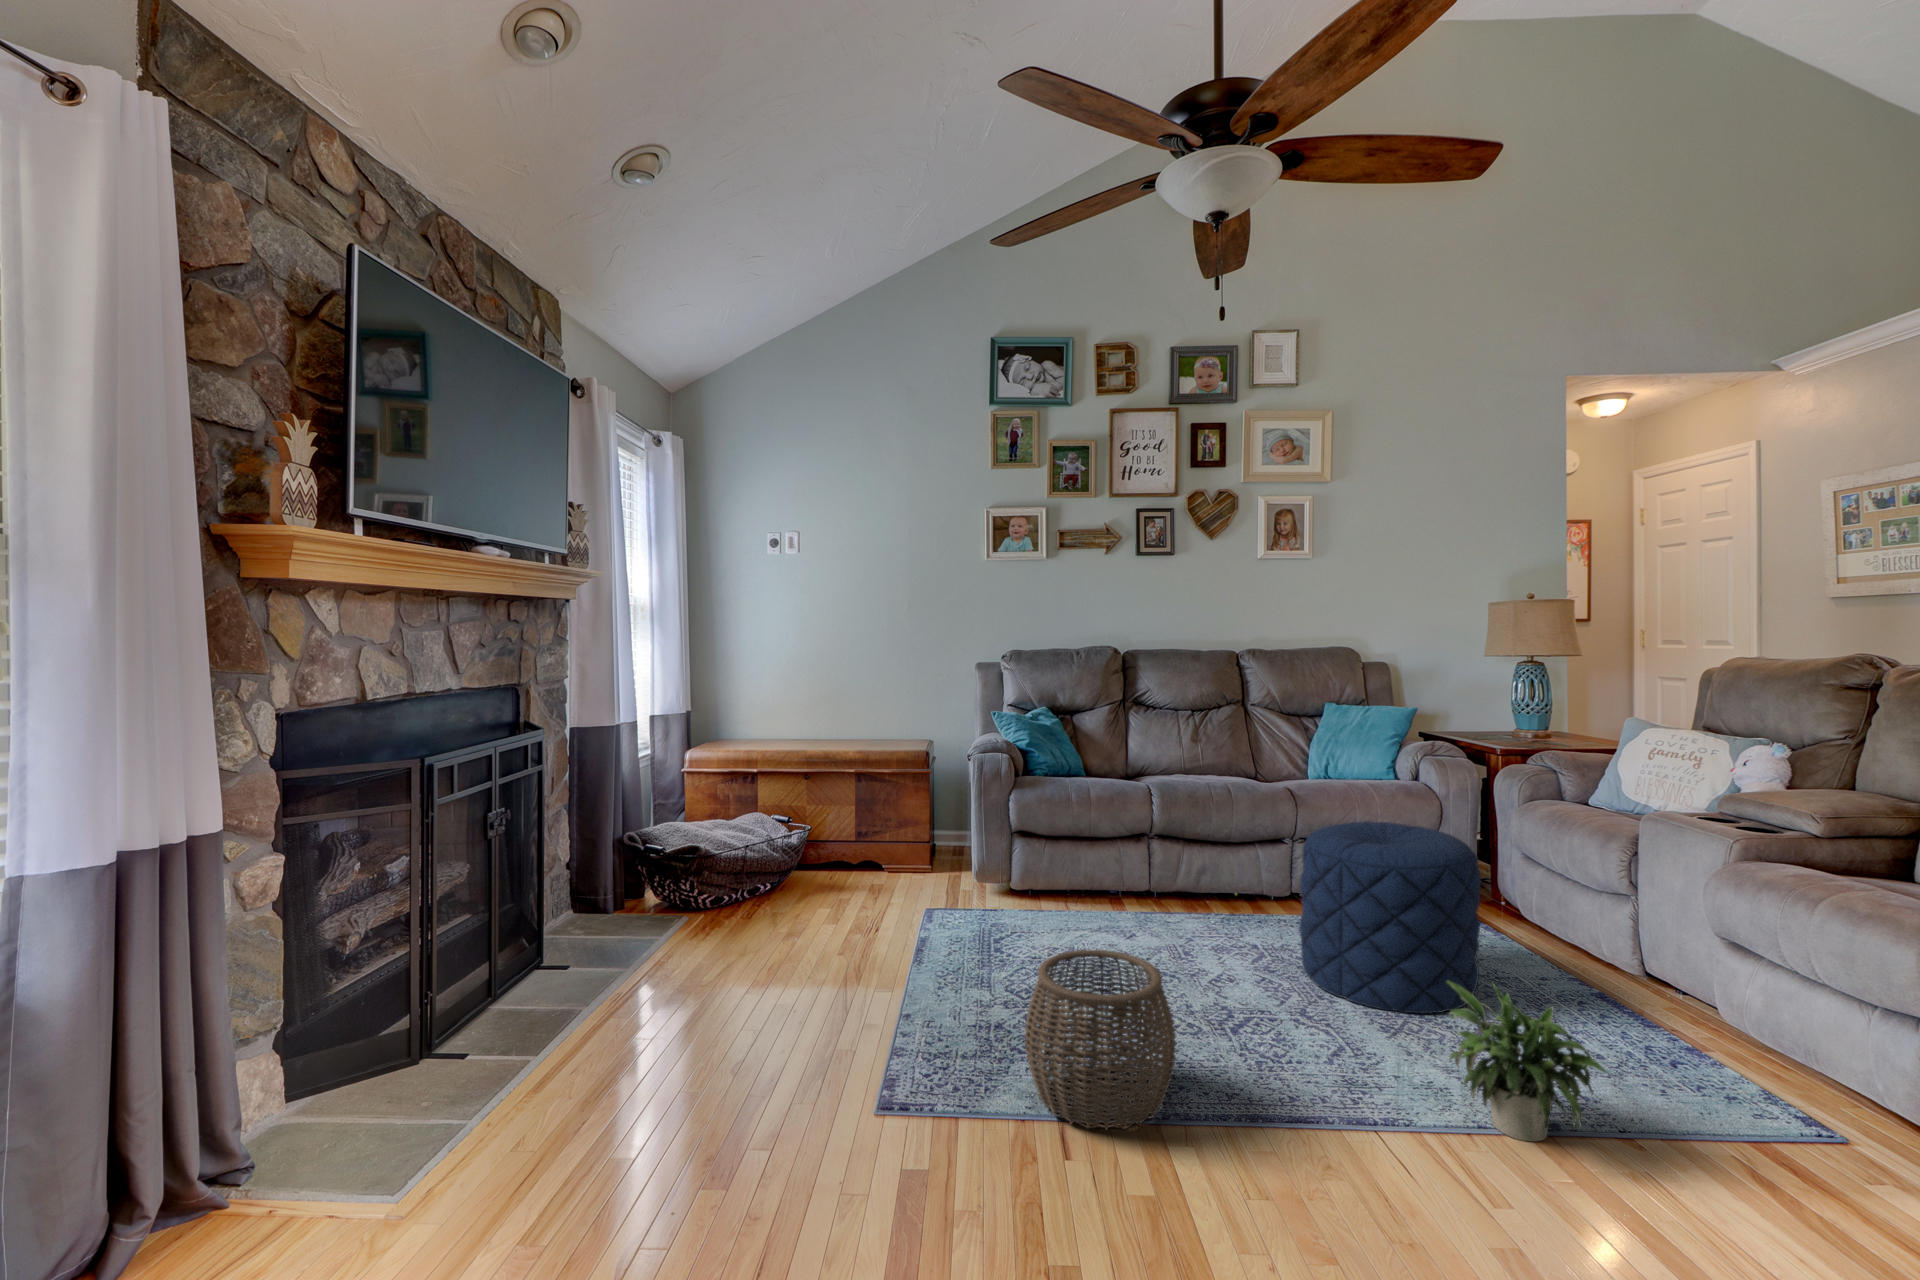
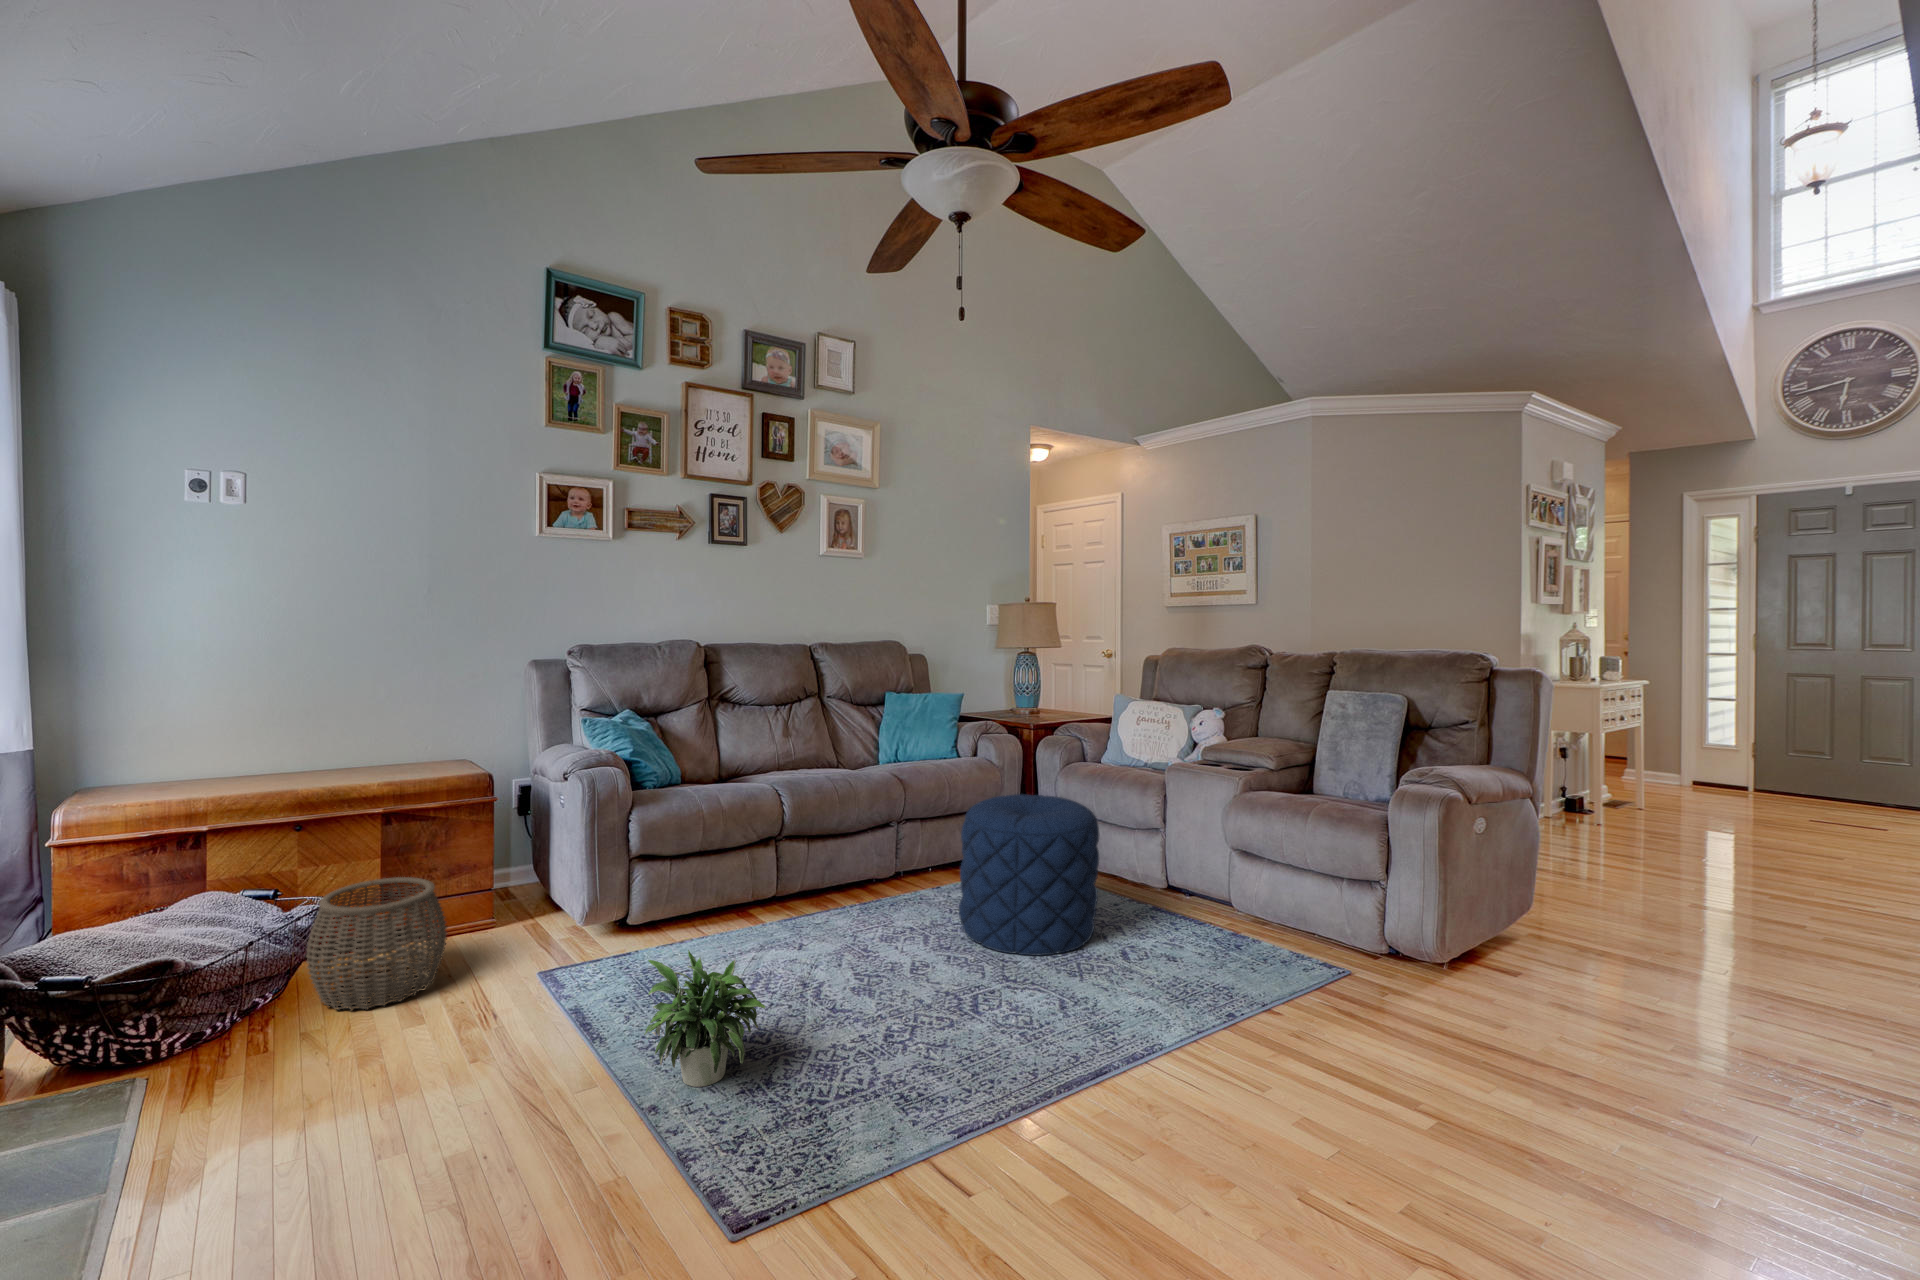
woven basket: present [1025,950,1176,1130] -> present [306,877,447,1010]
potted plant: present [1444,981,1606,1141] -> present [644,950,765,1087]

